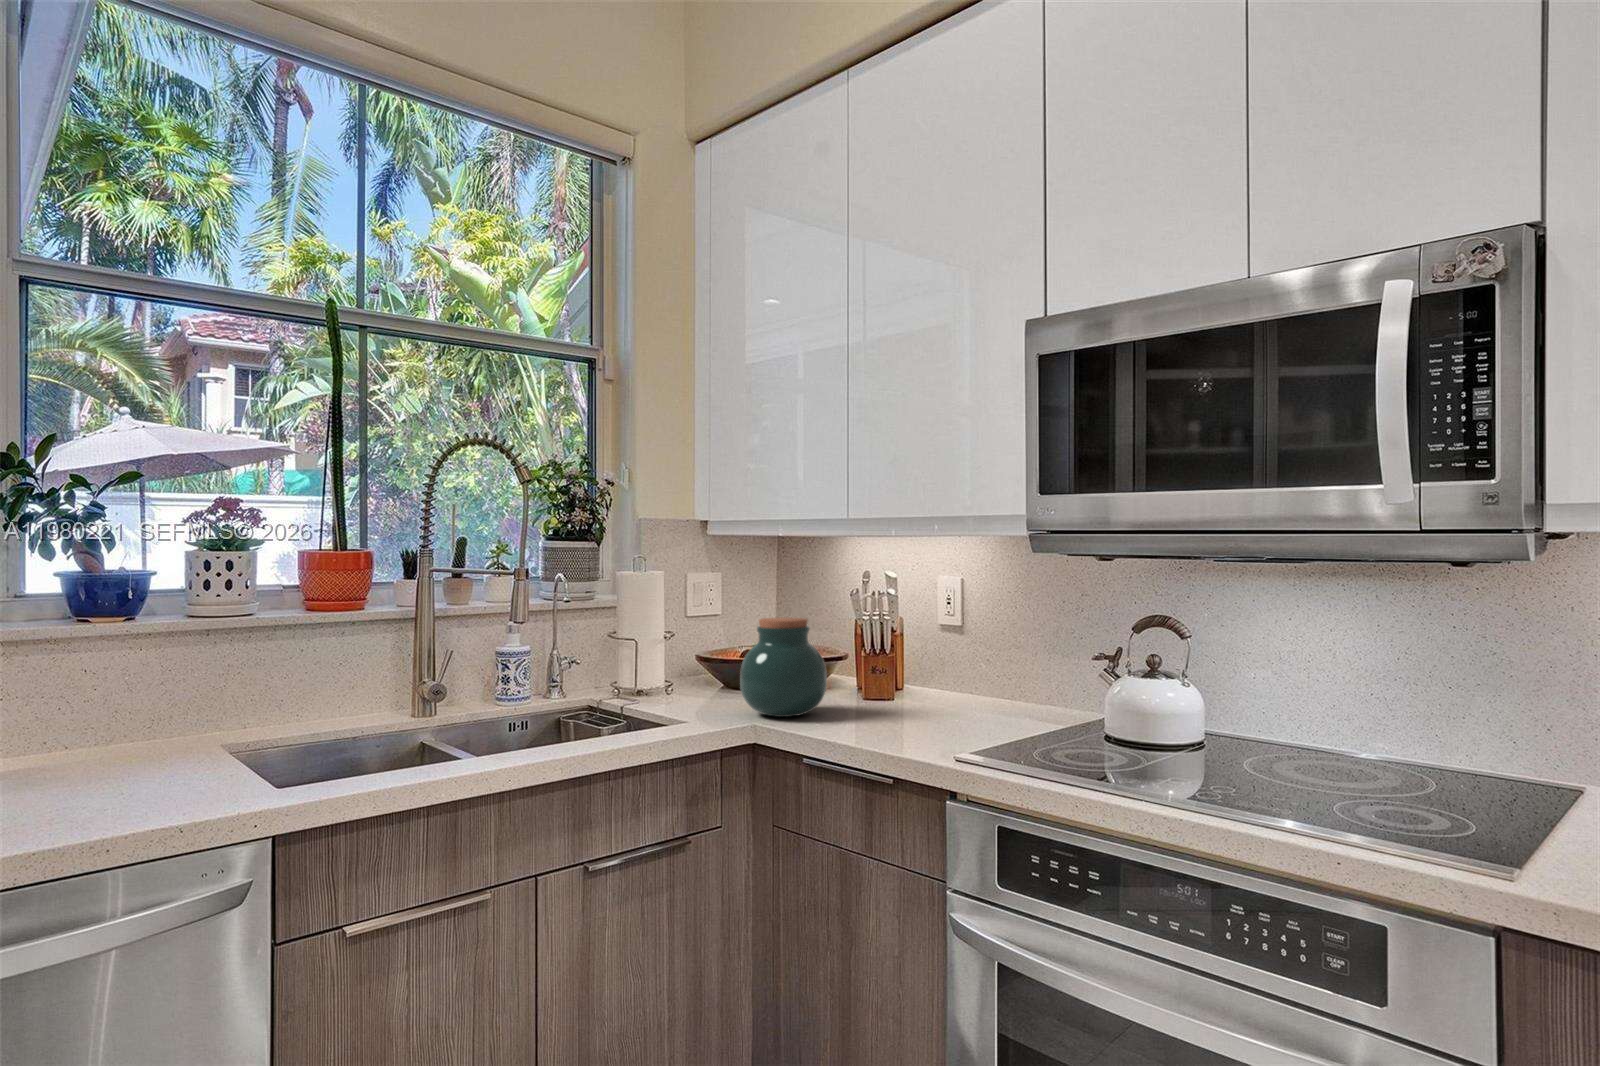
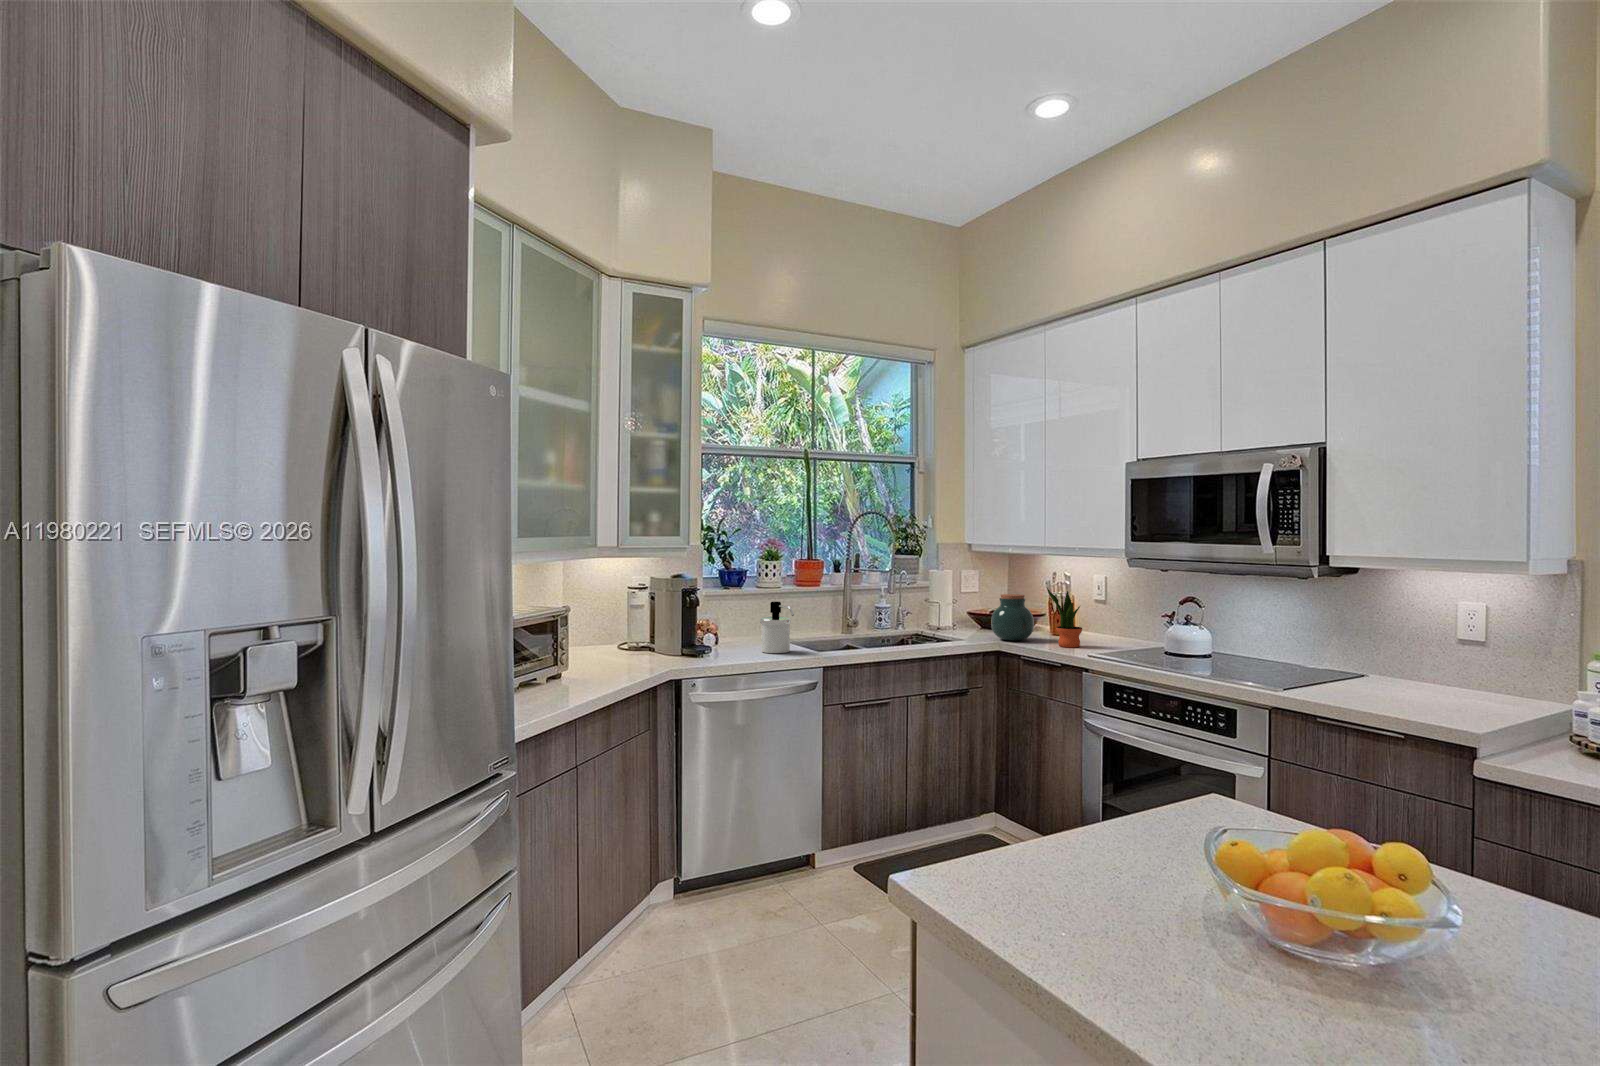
potted plant: none [854,600,928,731] -> present [1047,588,1082,647]
soap dispenser: none [91,655,195,805] -> present [760,601,794,653]

